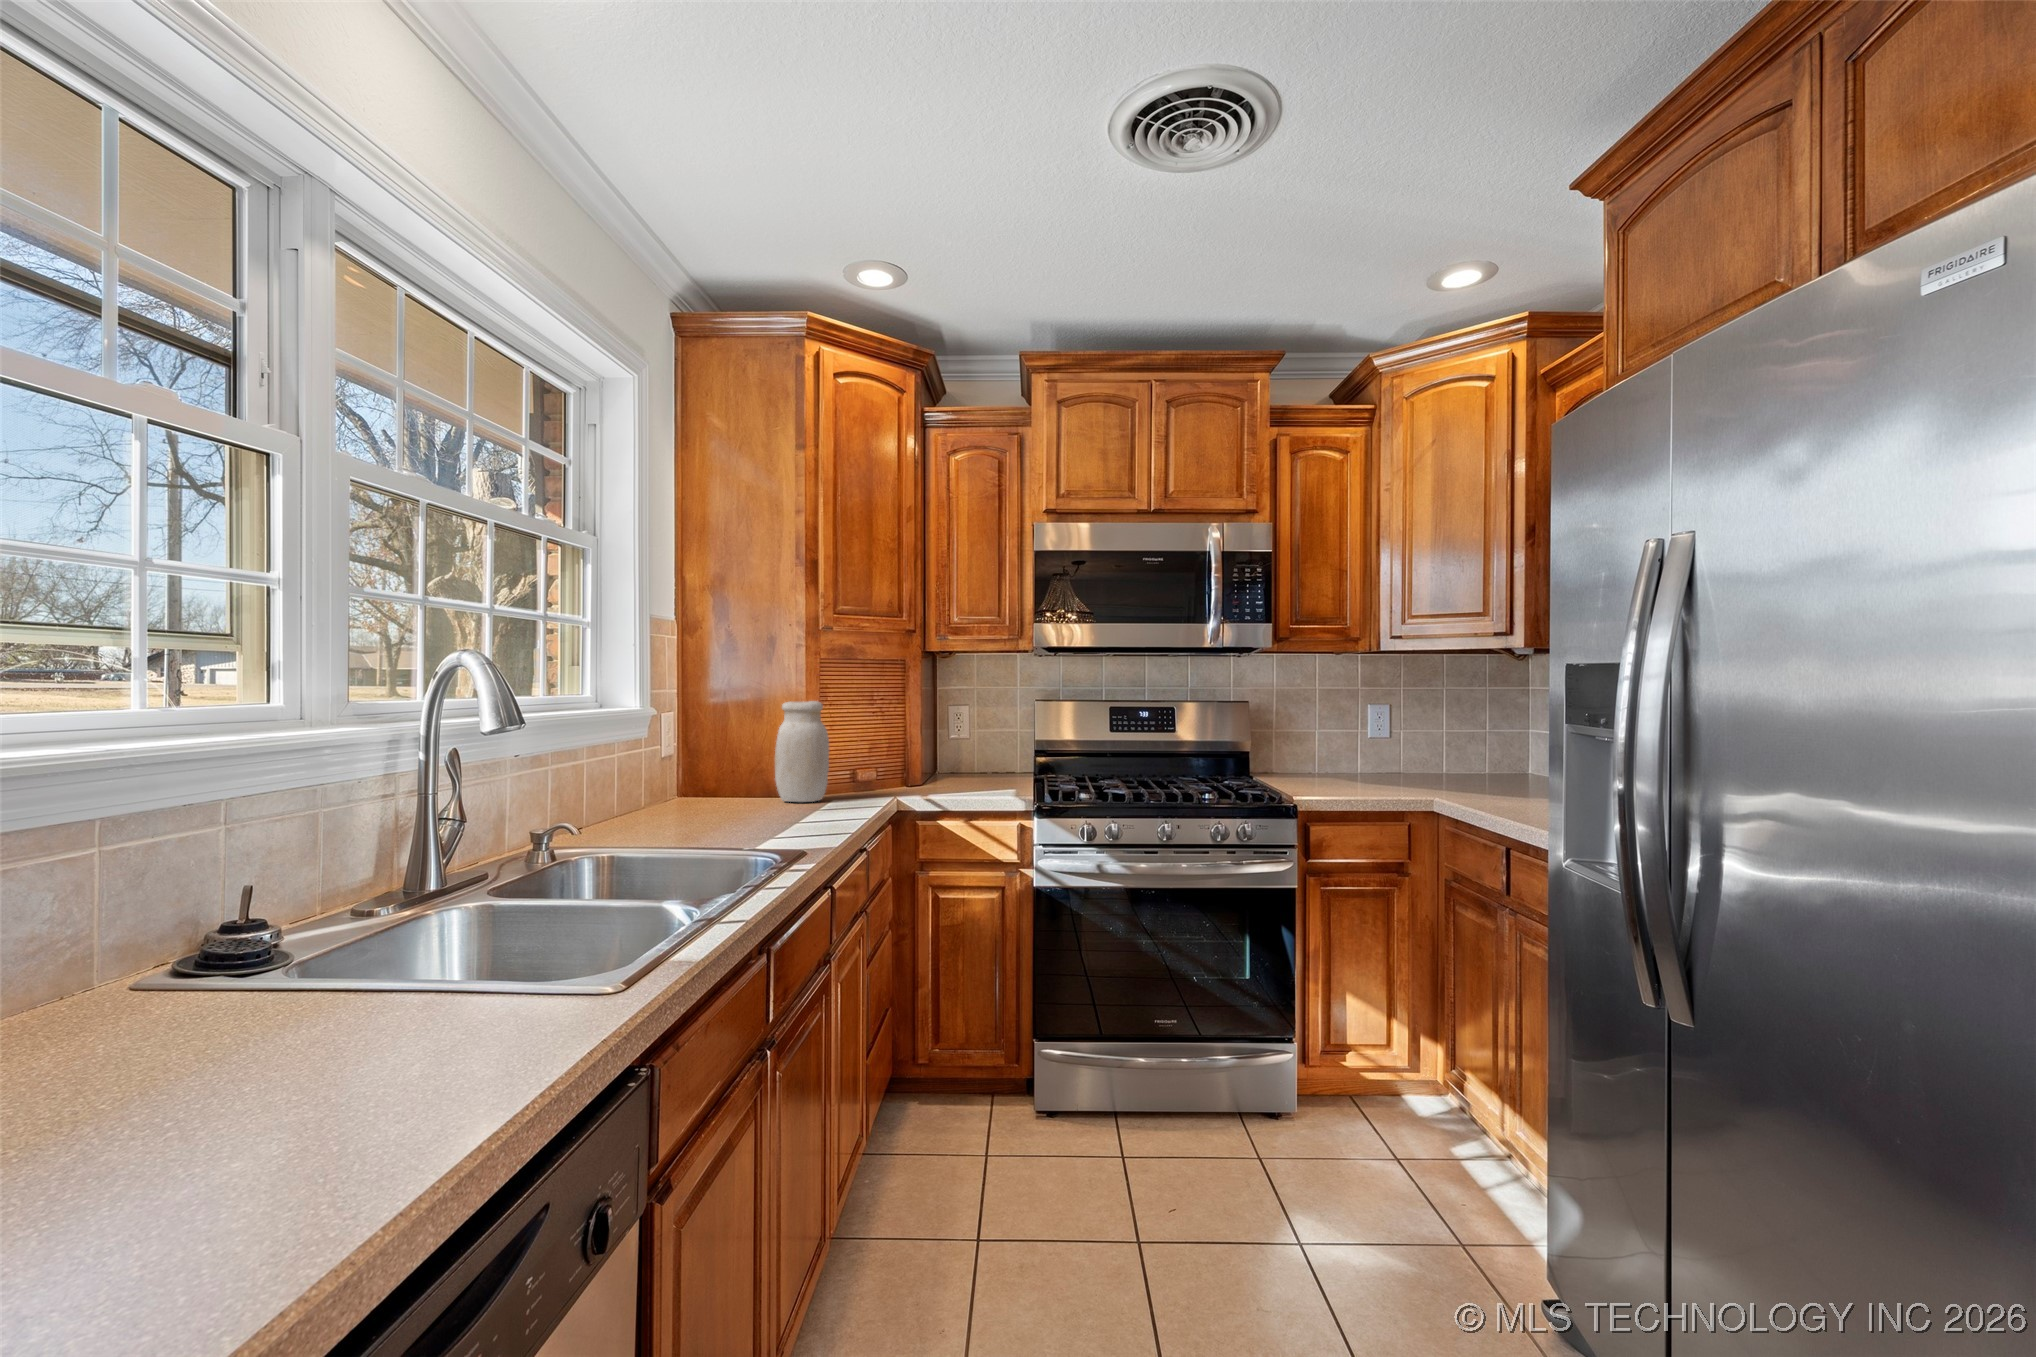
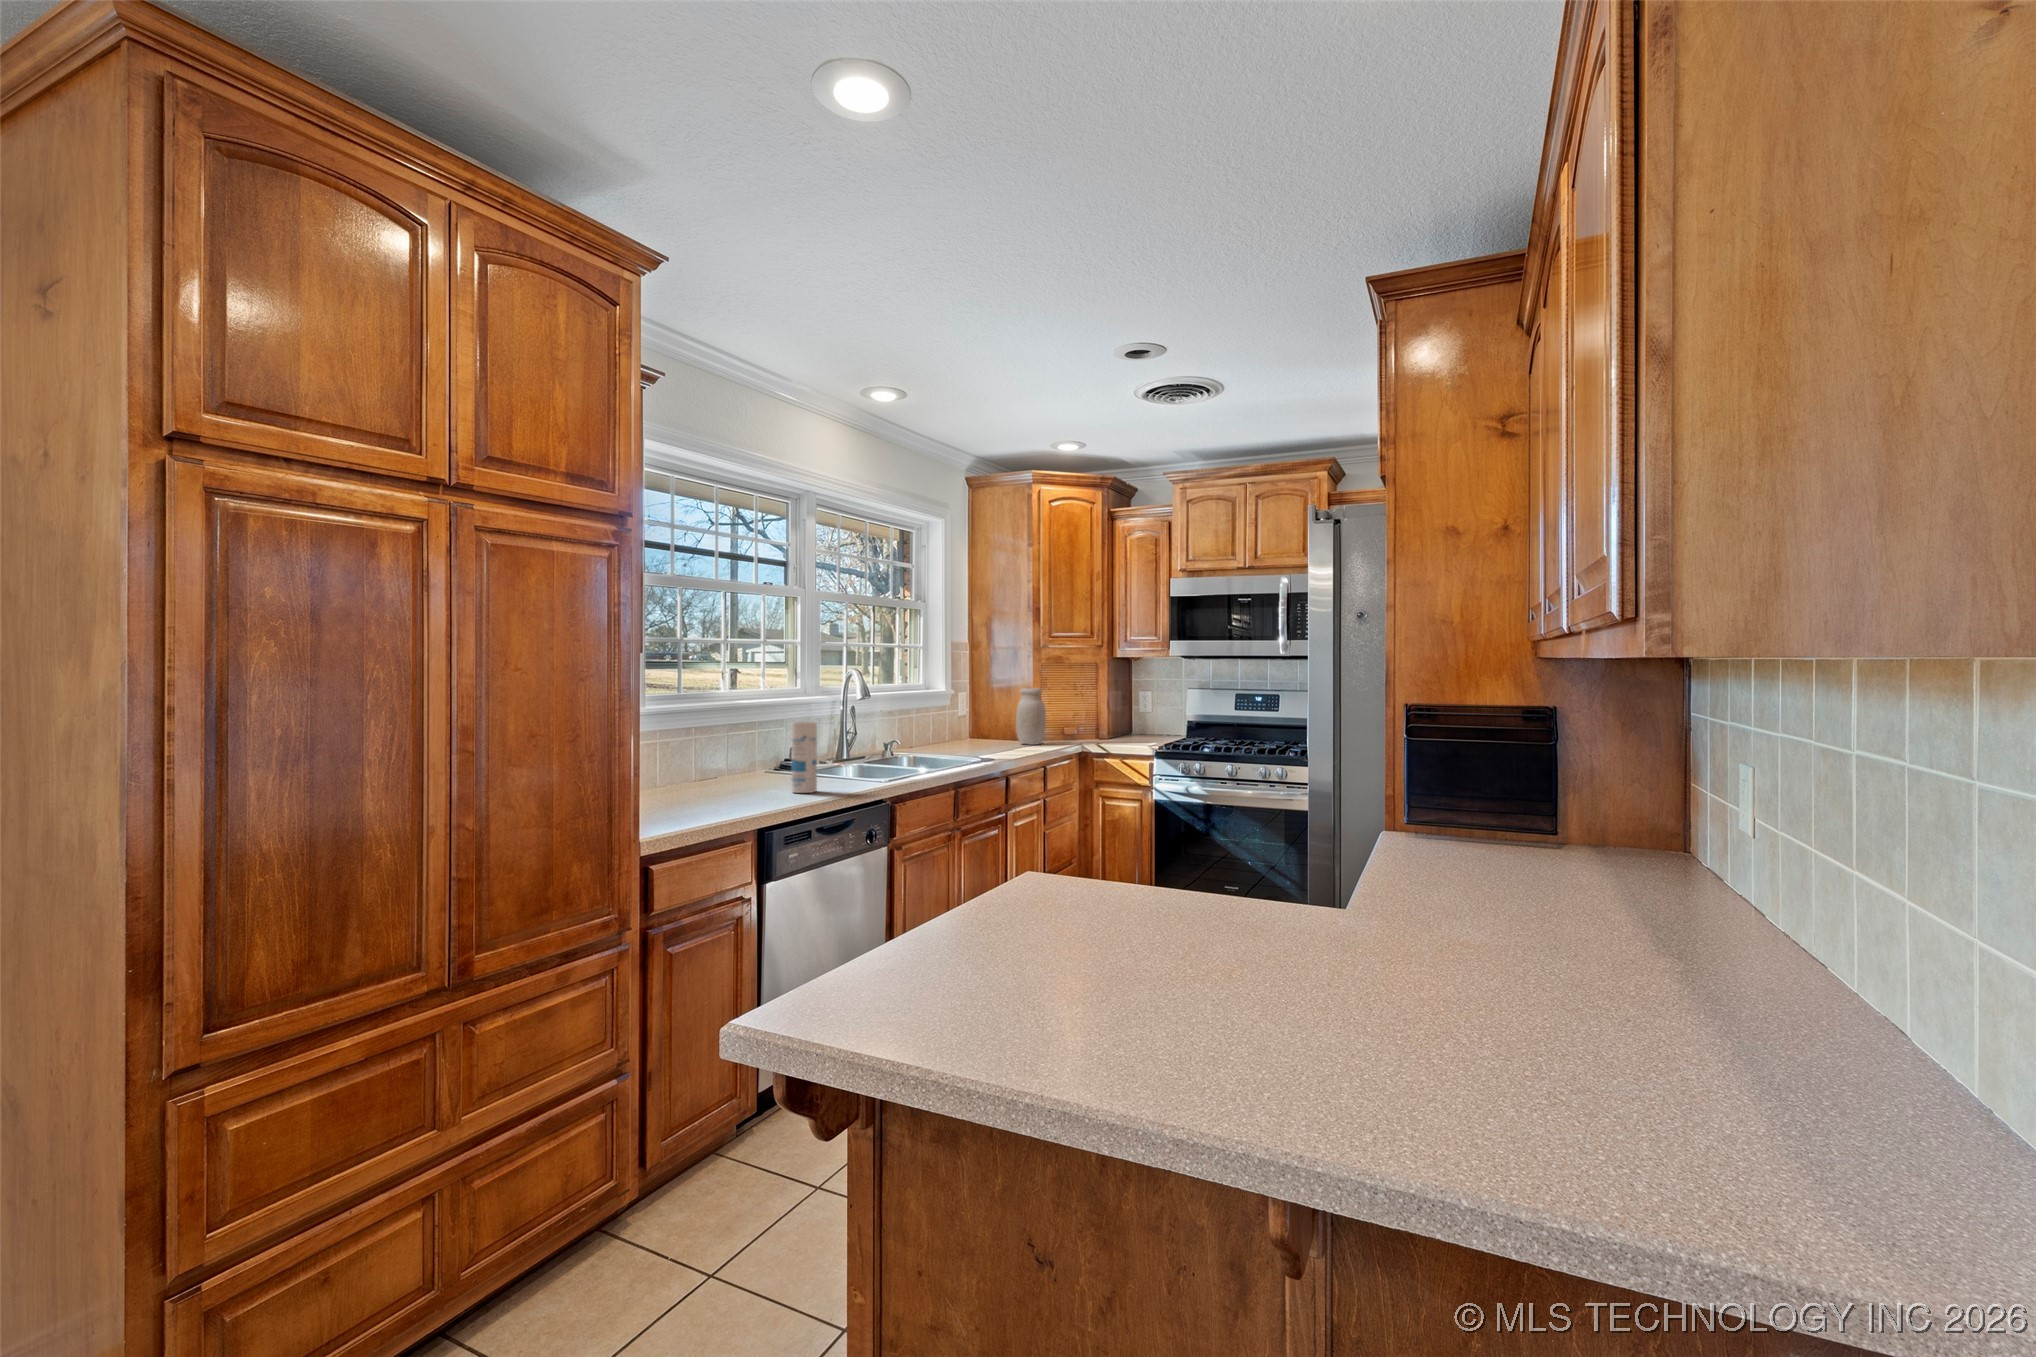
canister: none [220,831,359,1169] -> present [792,722,817,793]

